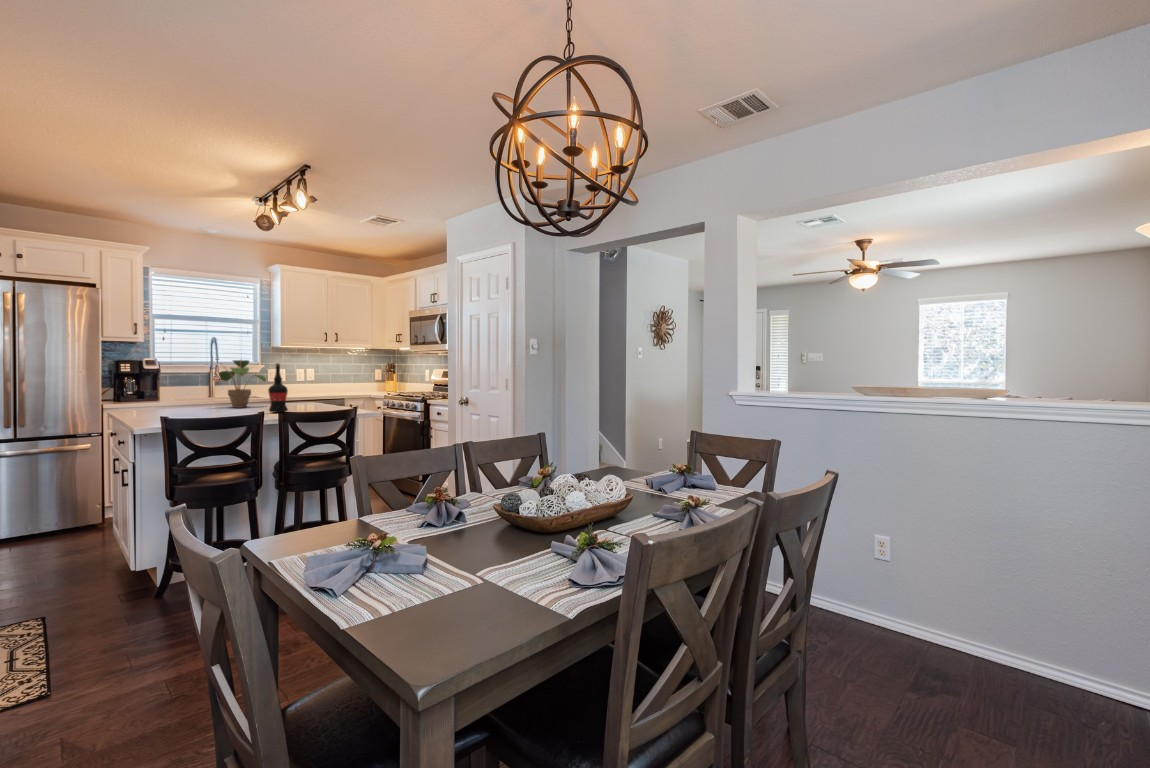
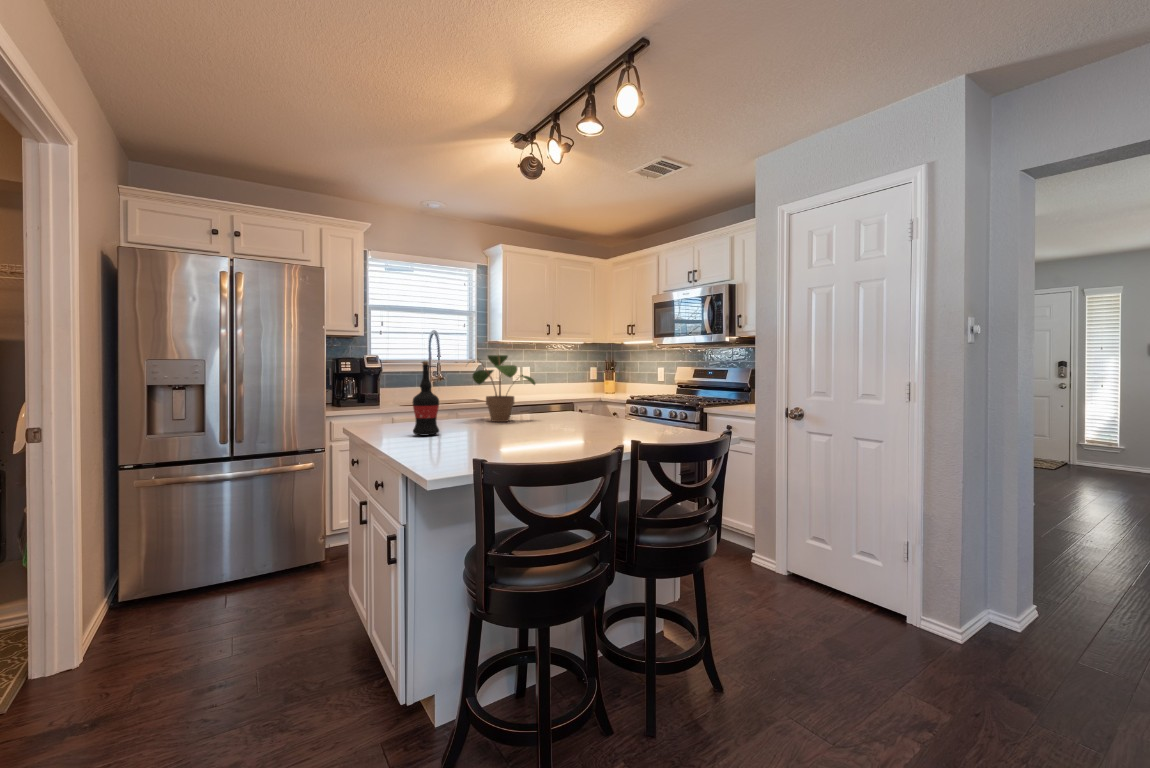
wine bottle: present [268,363,288,413] -> present [412,361,439,435]

